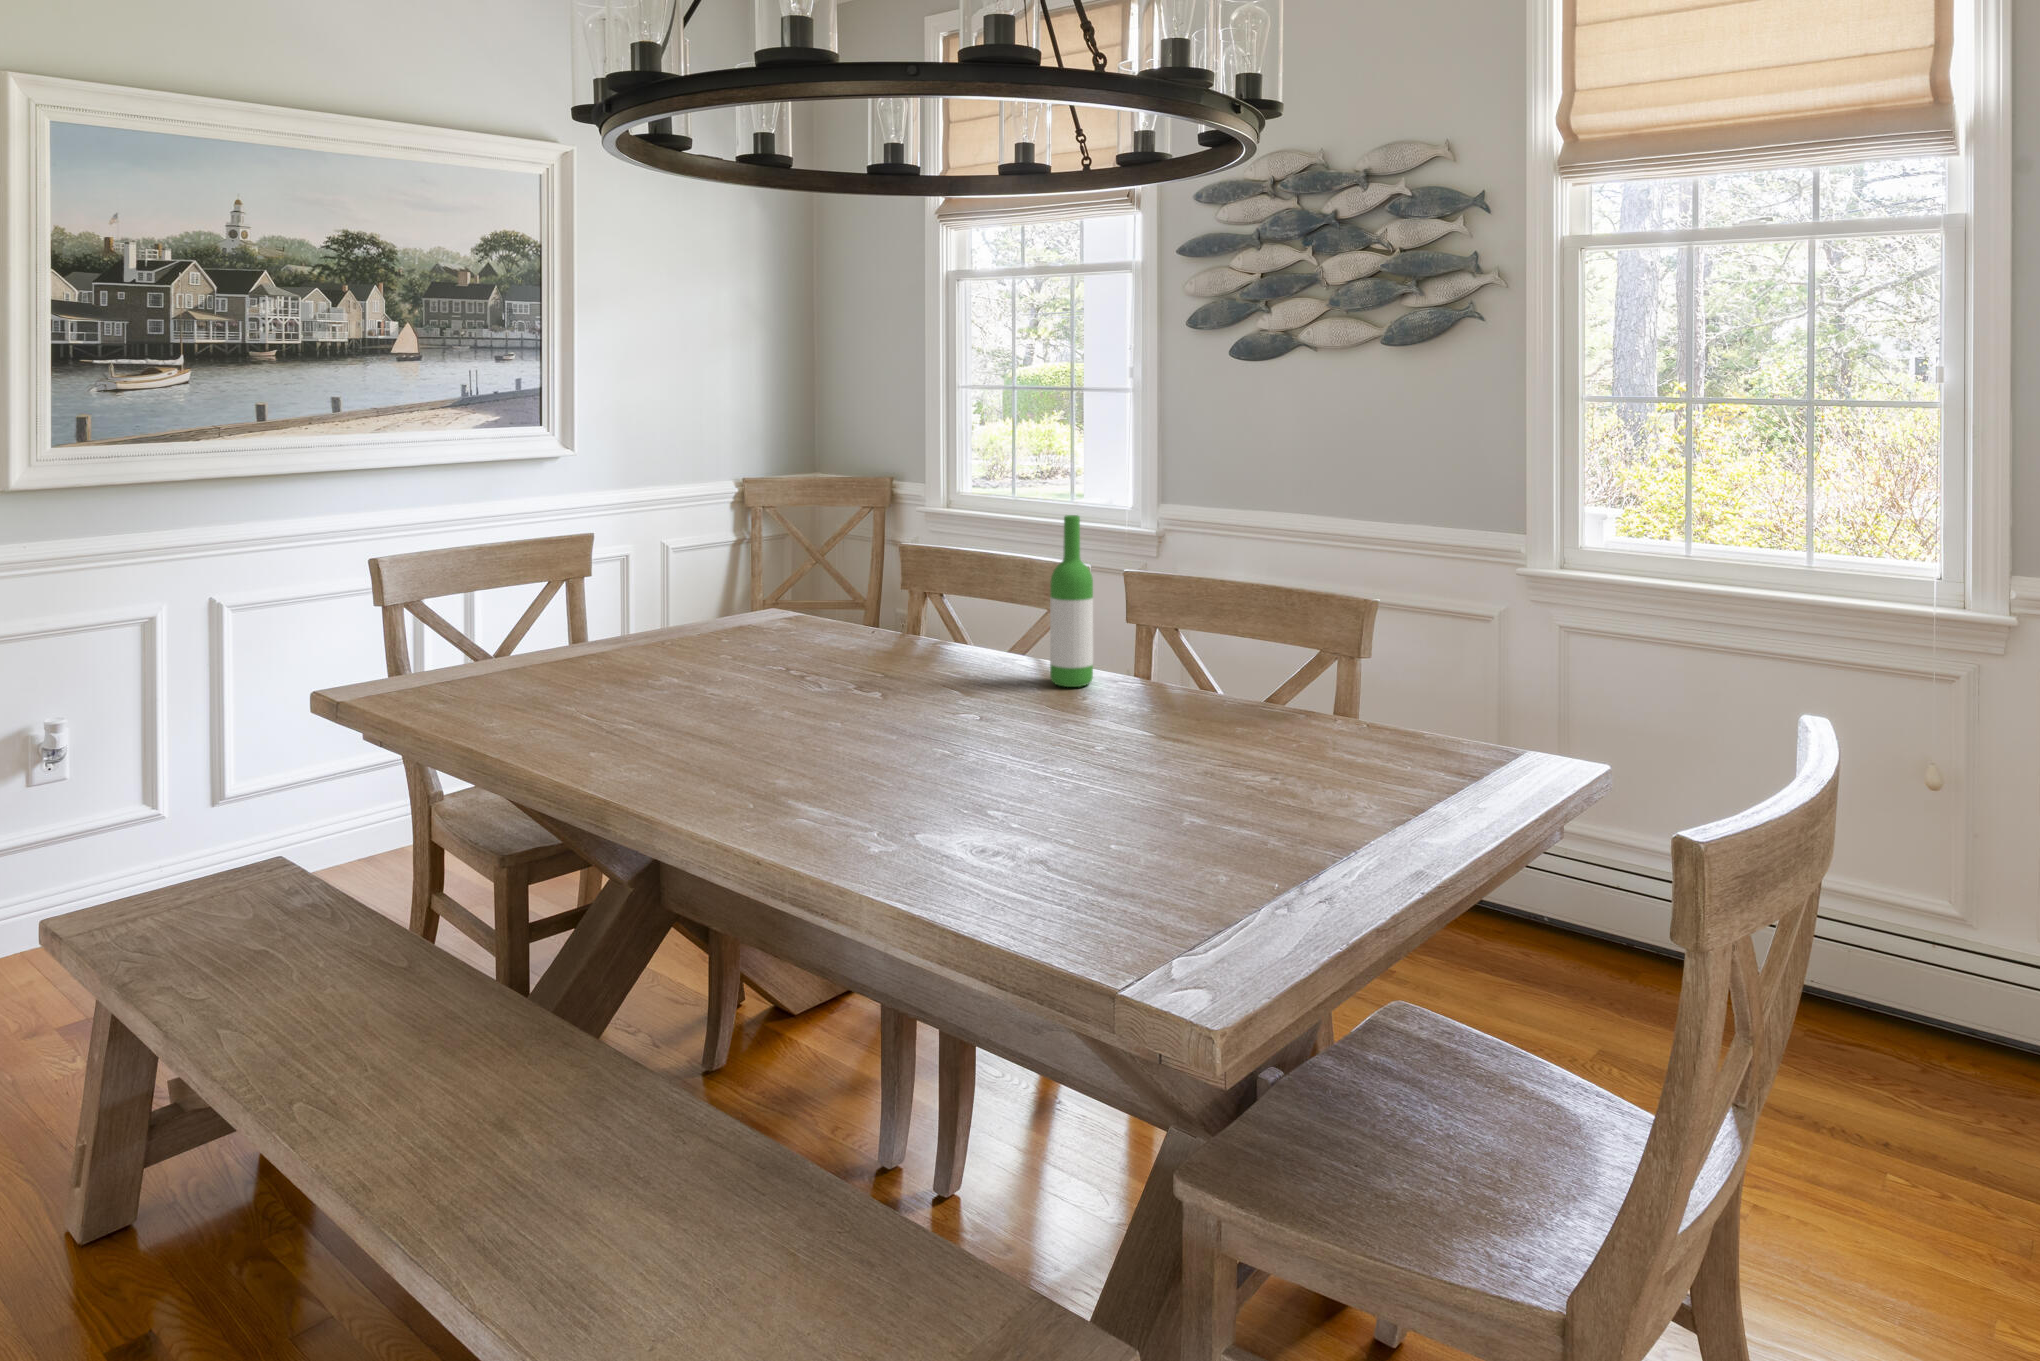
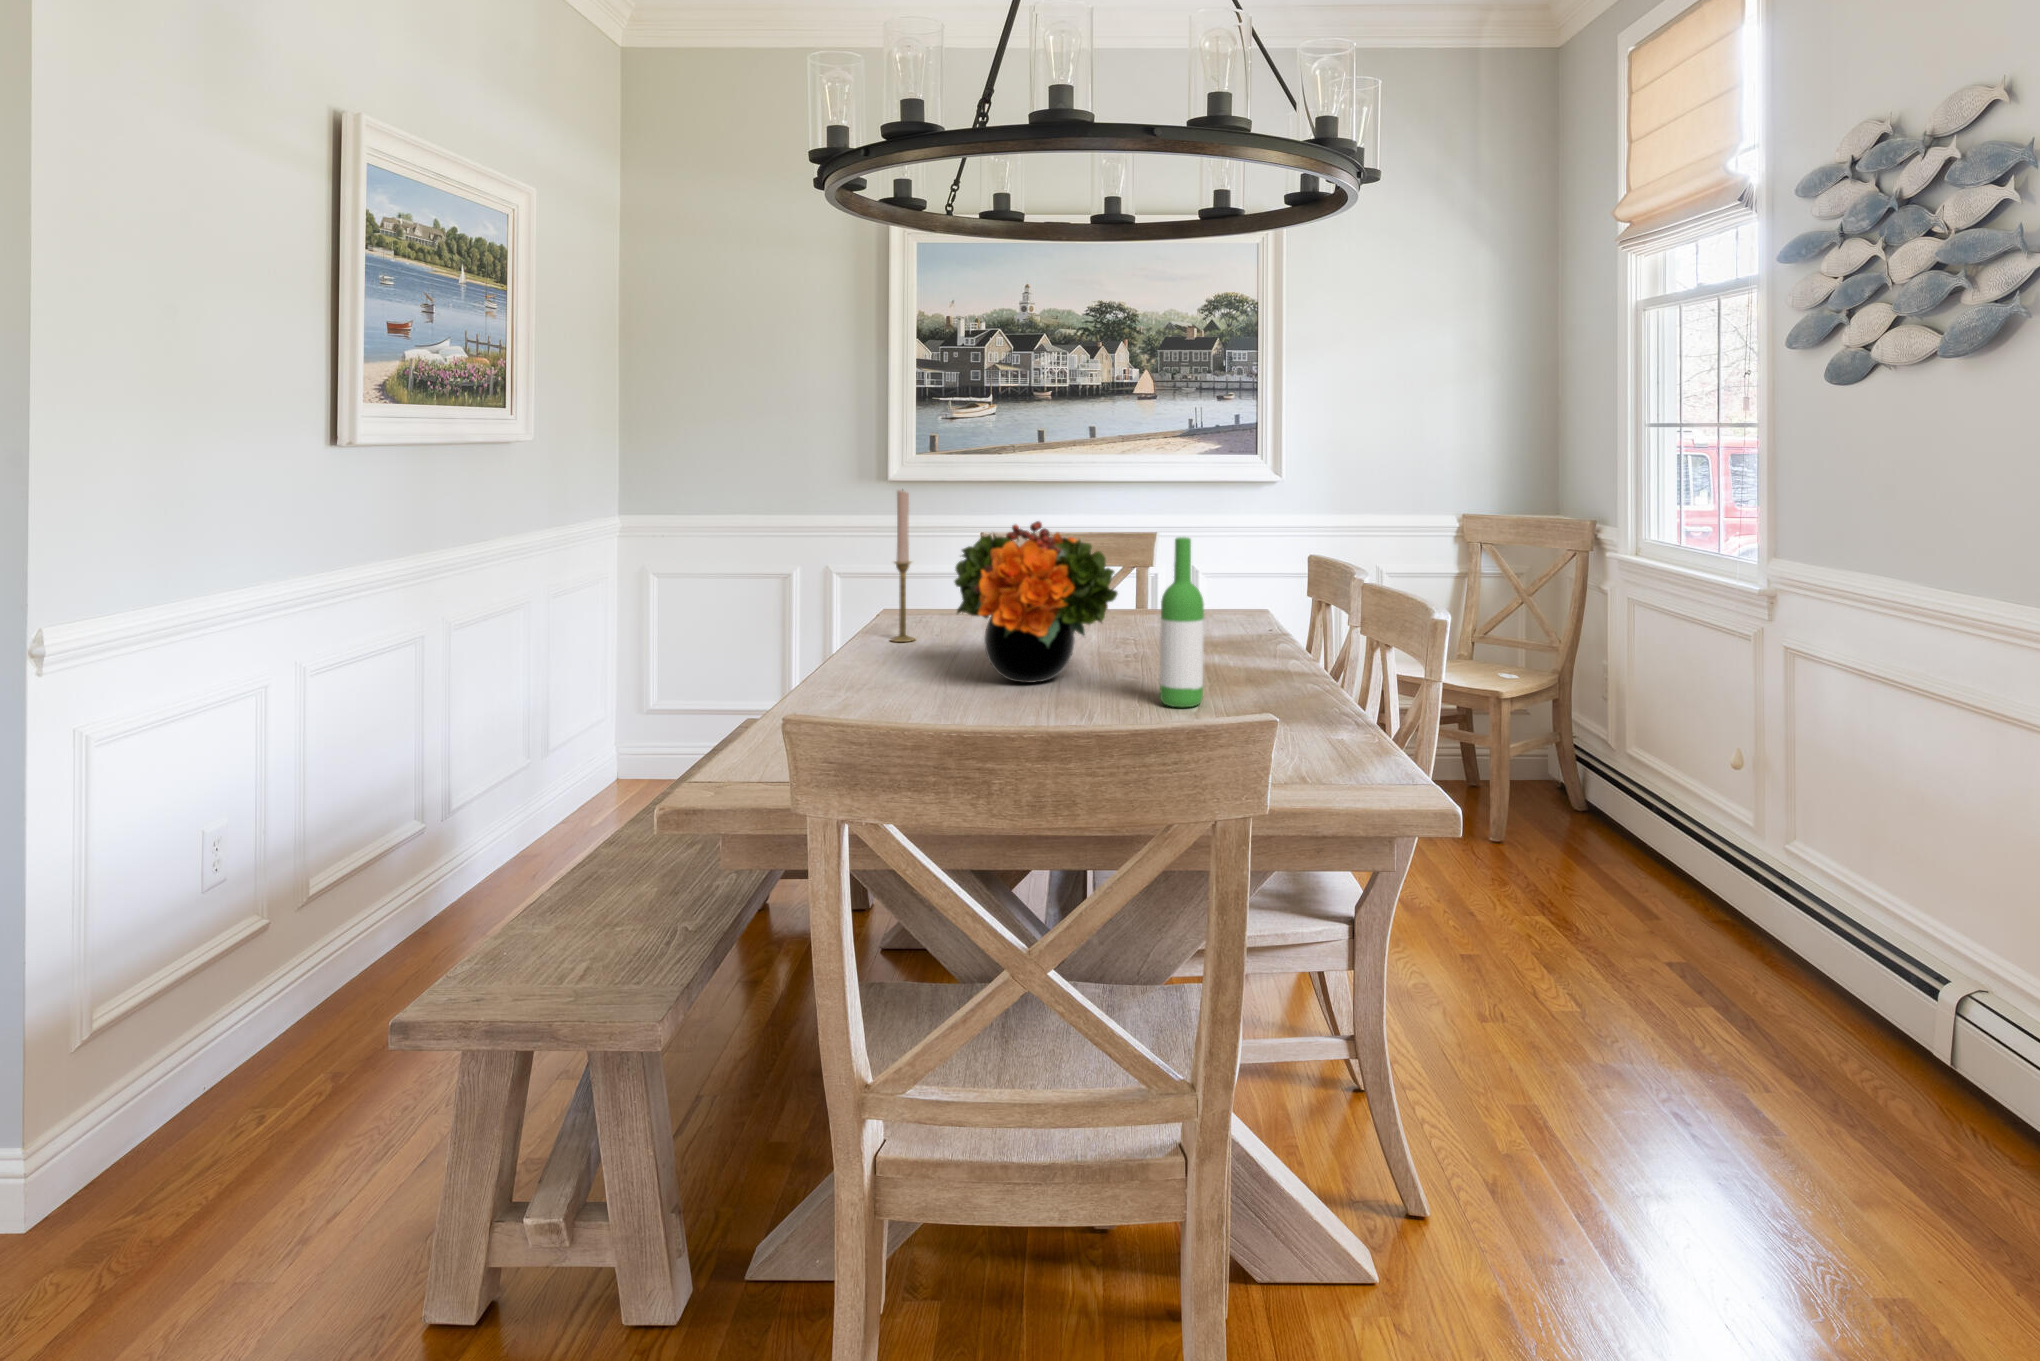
candlestick: none [543,495,580,703] -> present [891,490,914,642]
flower arrangement: none [757,515,969,703] -> present [955,521,1118,683]

